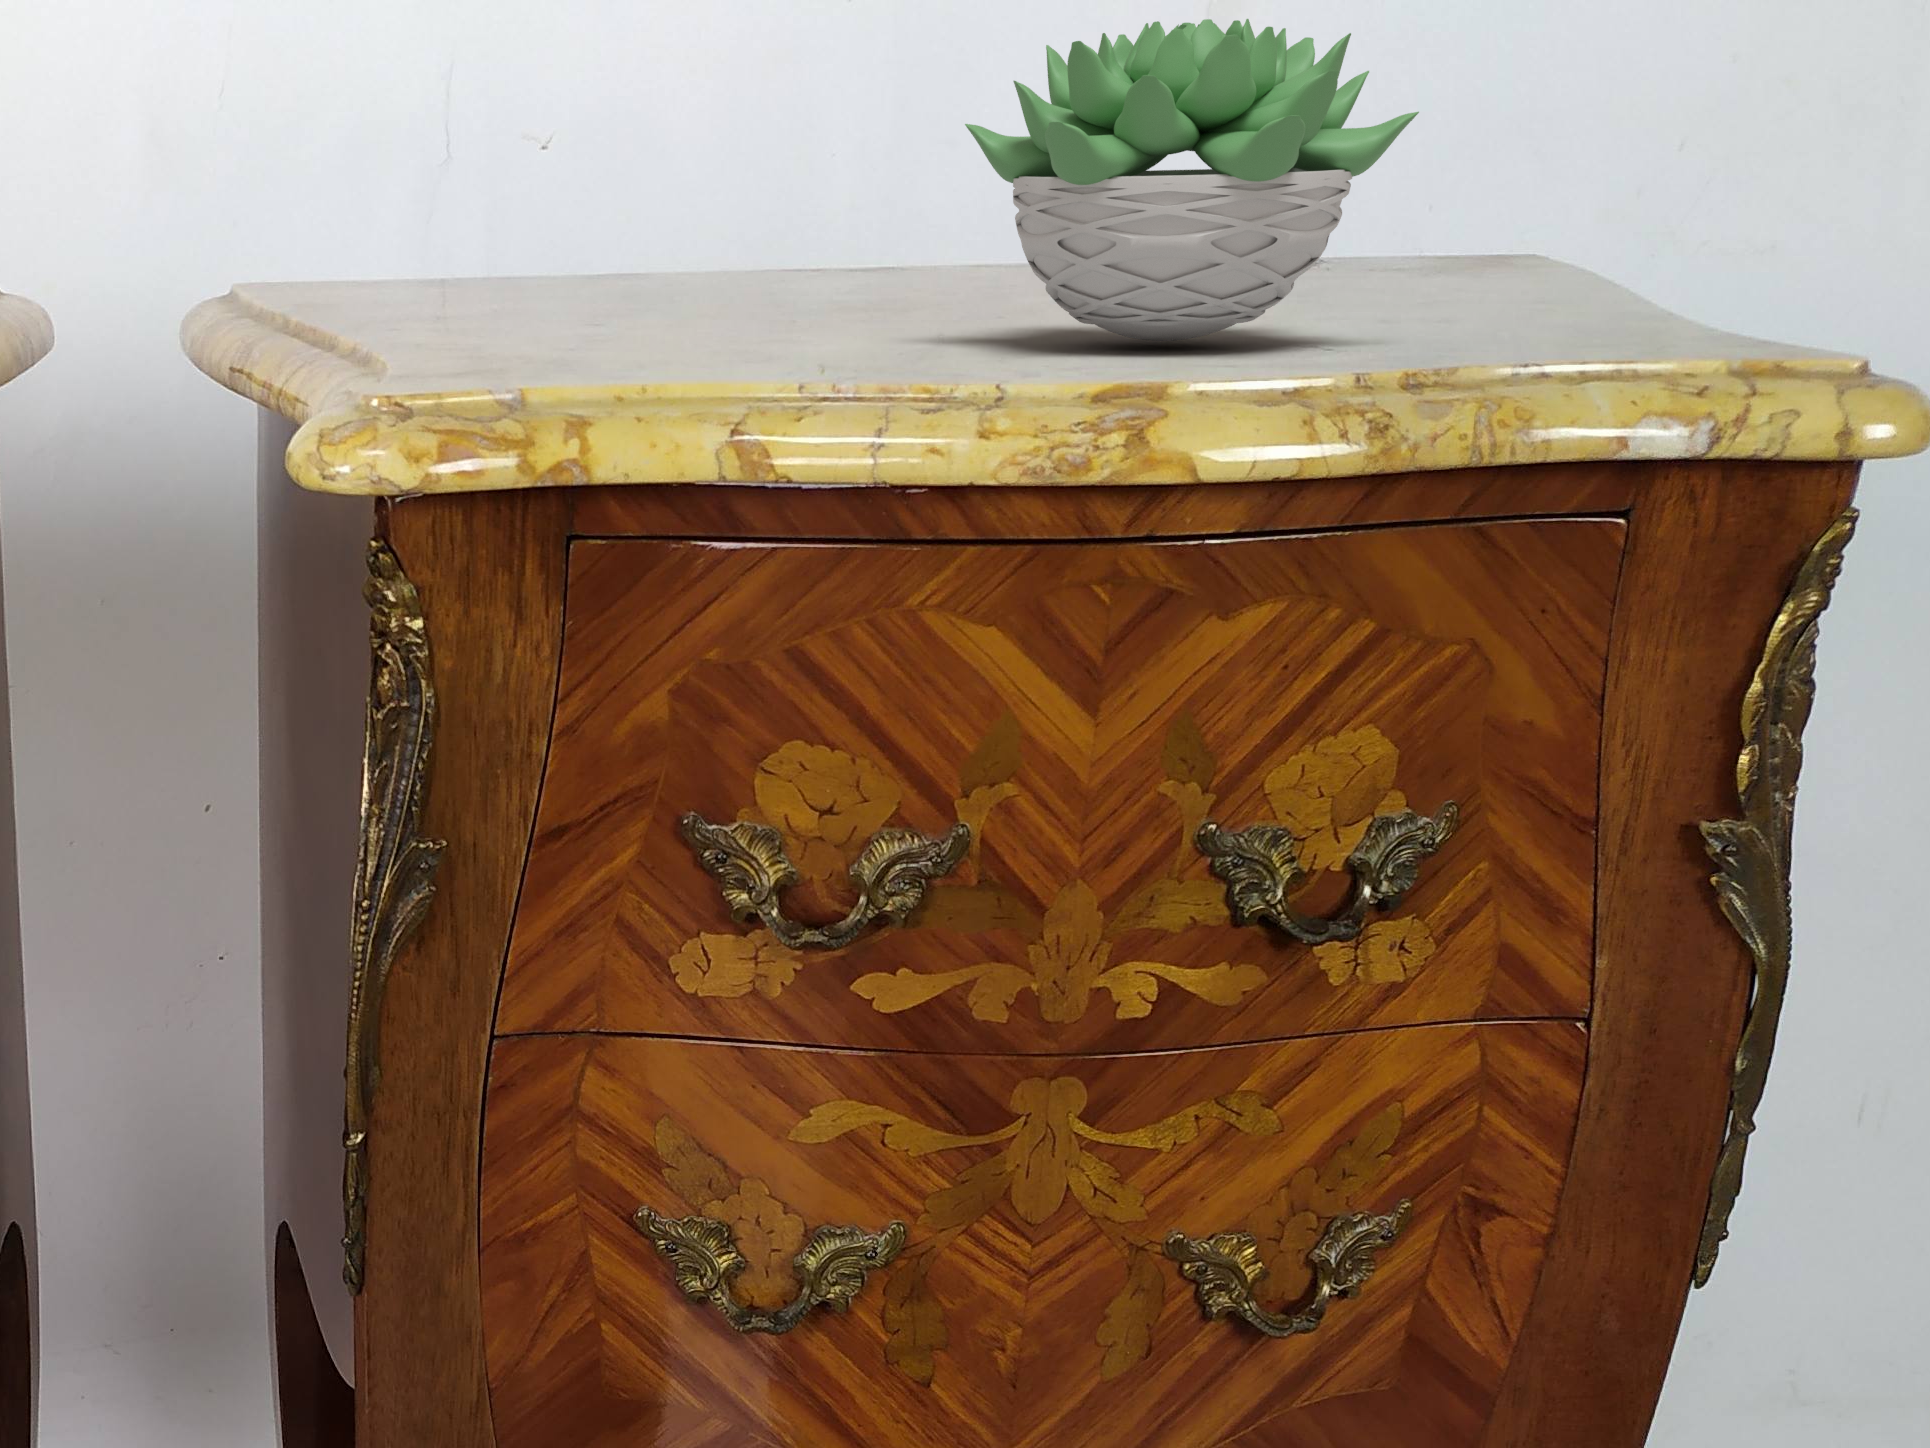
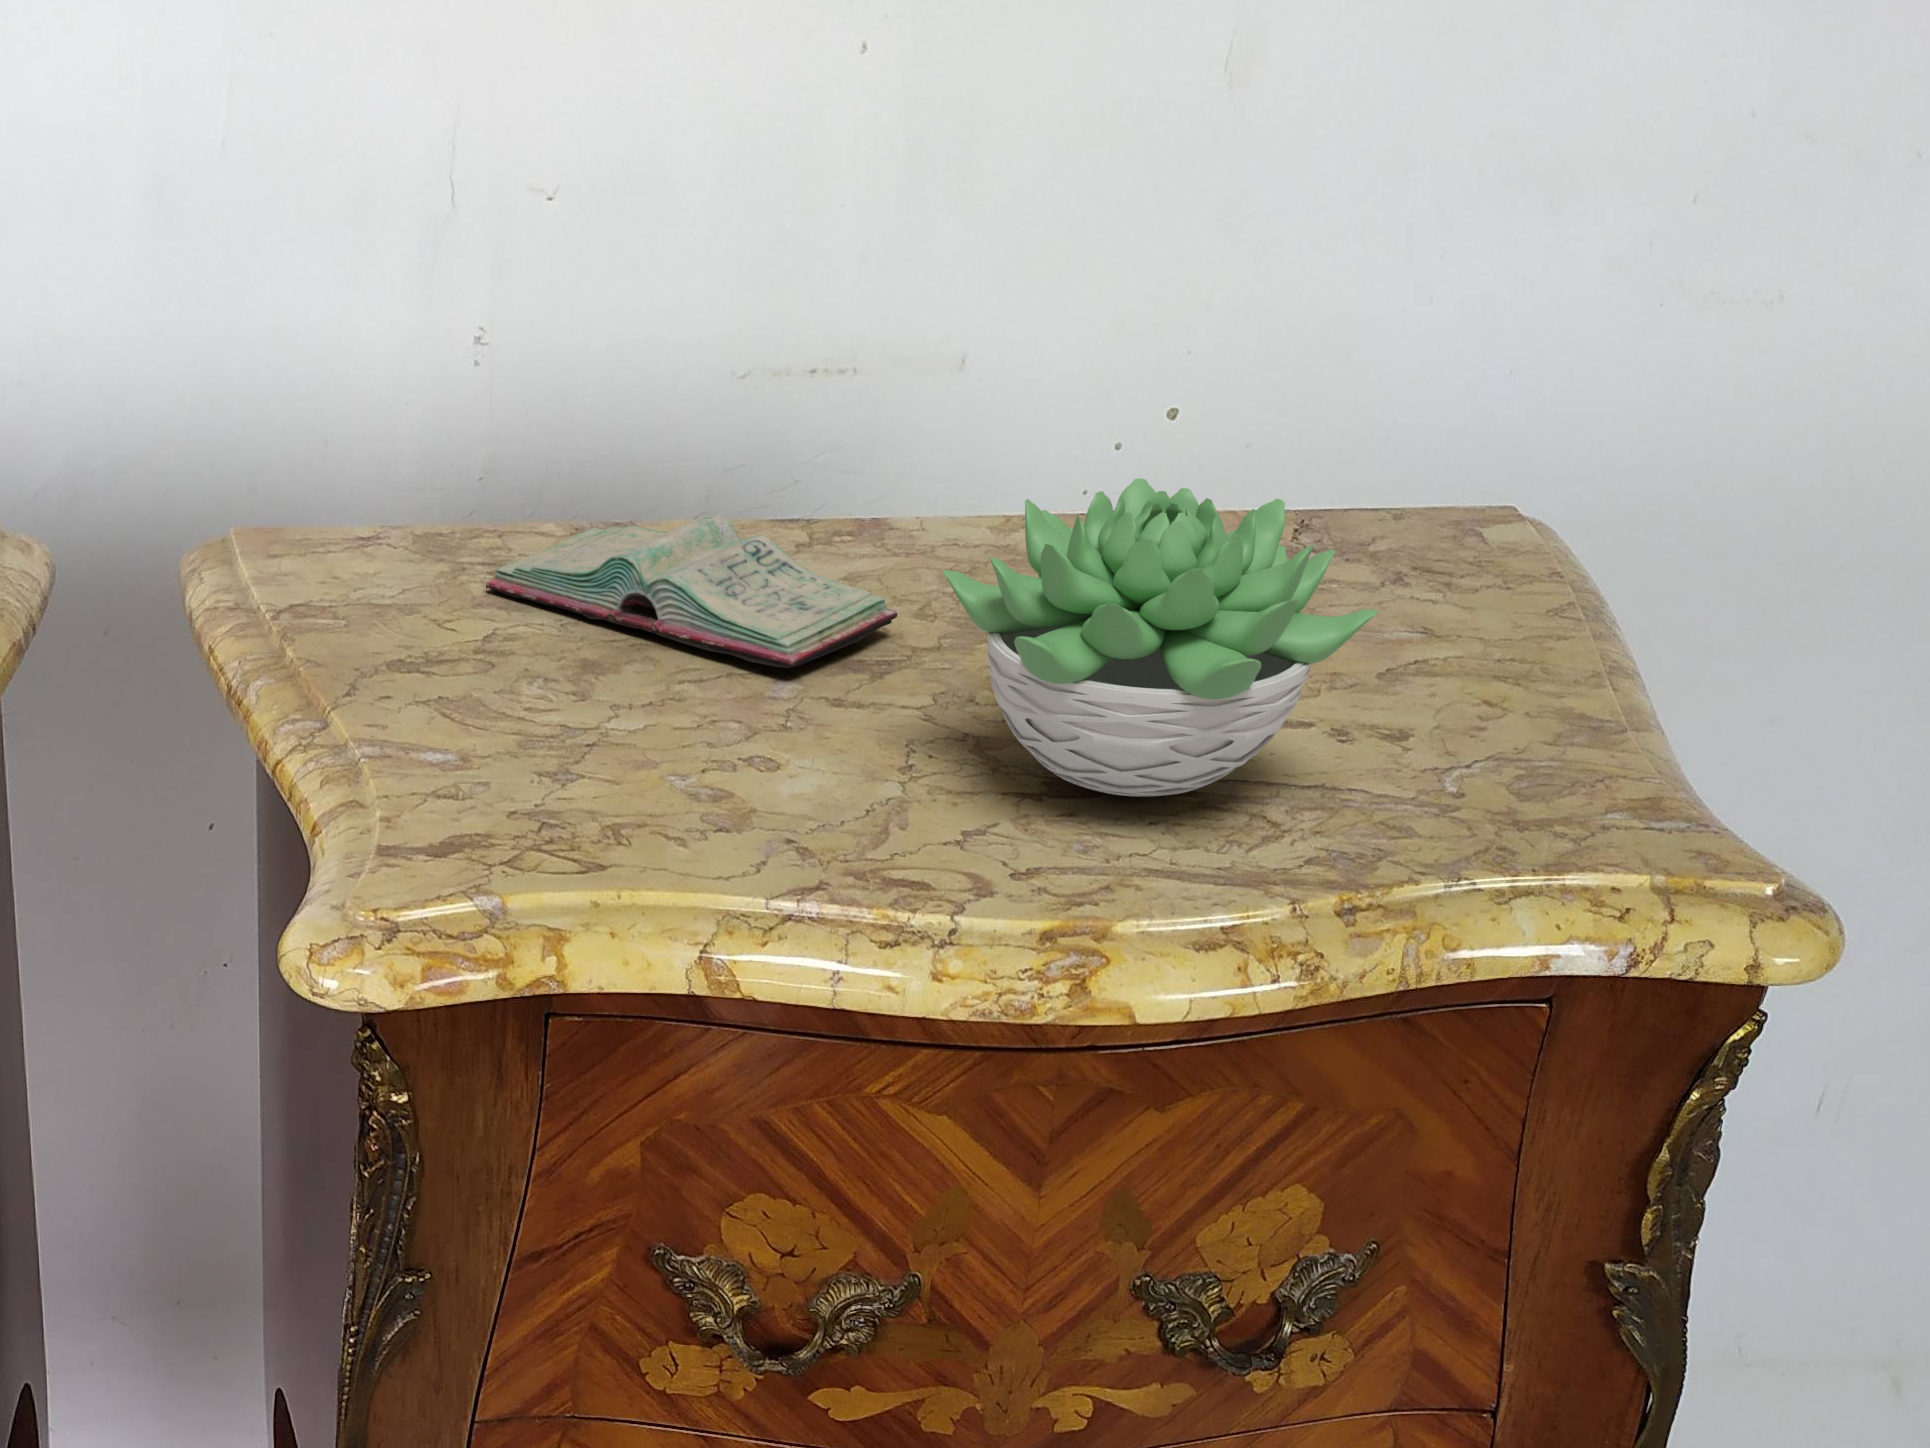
book: none [489,227,911,316] -> present [486,514,898,668]

